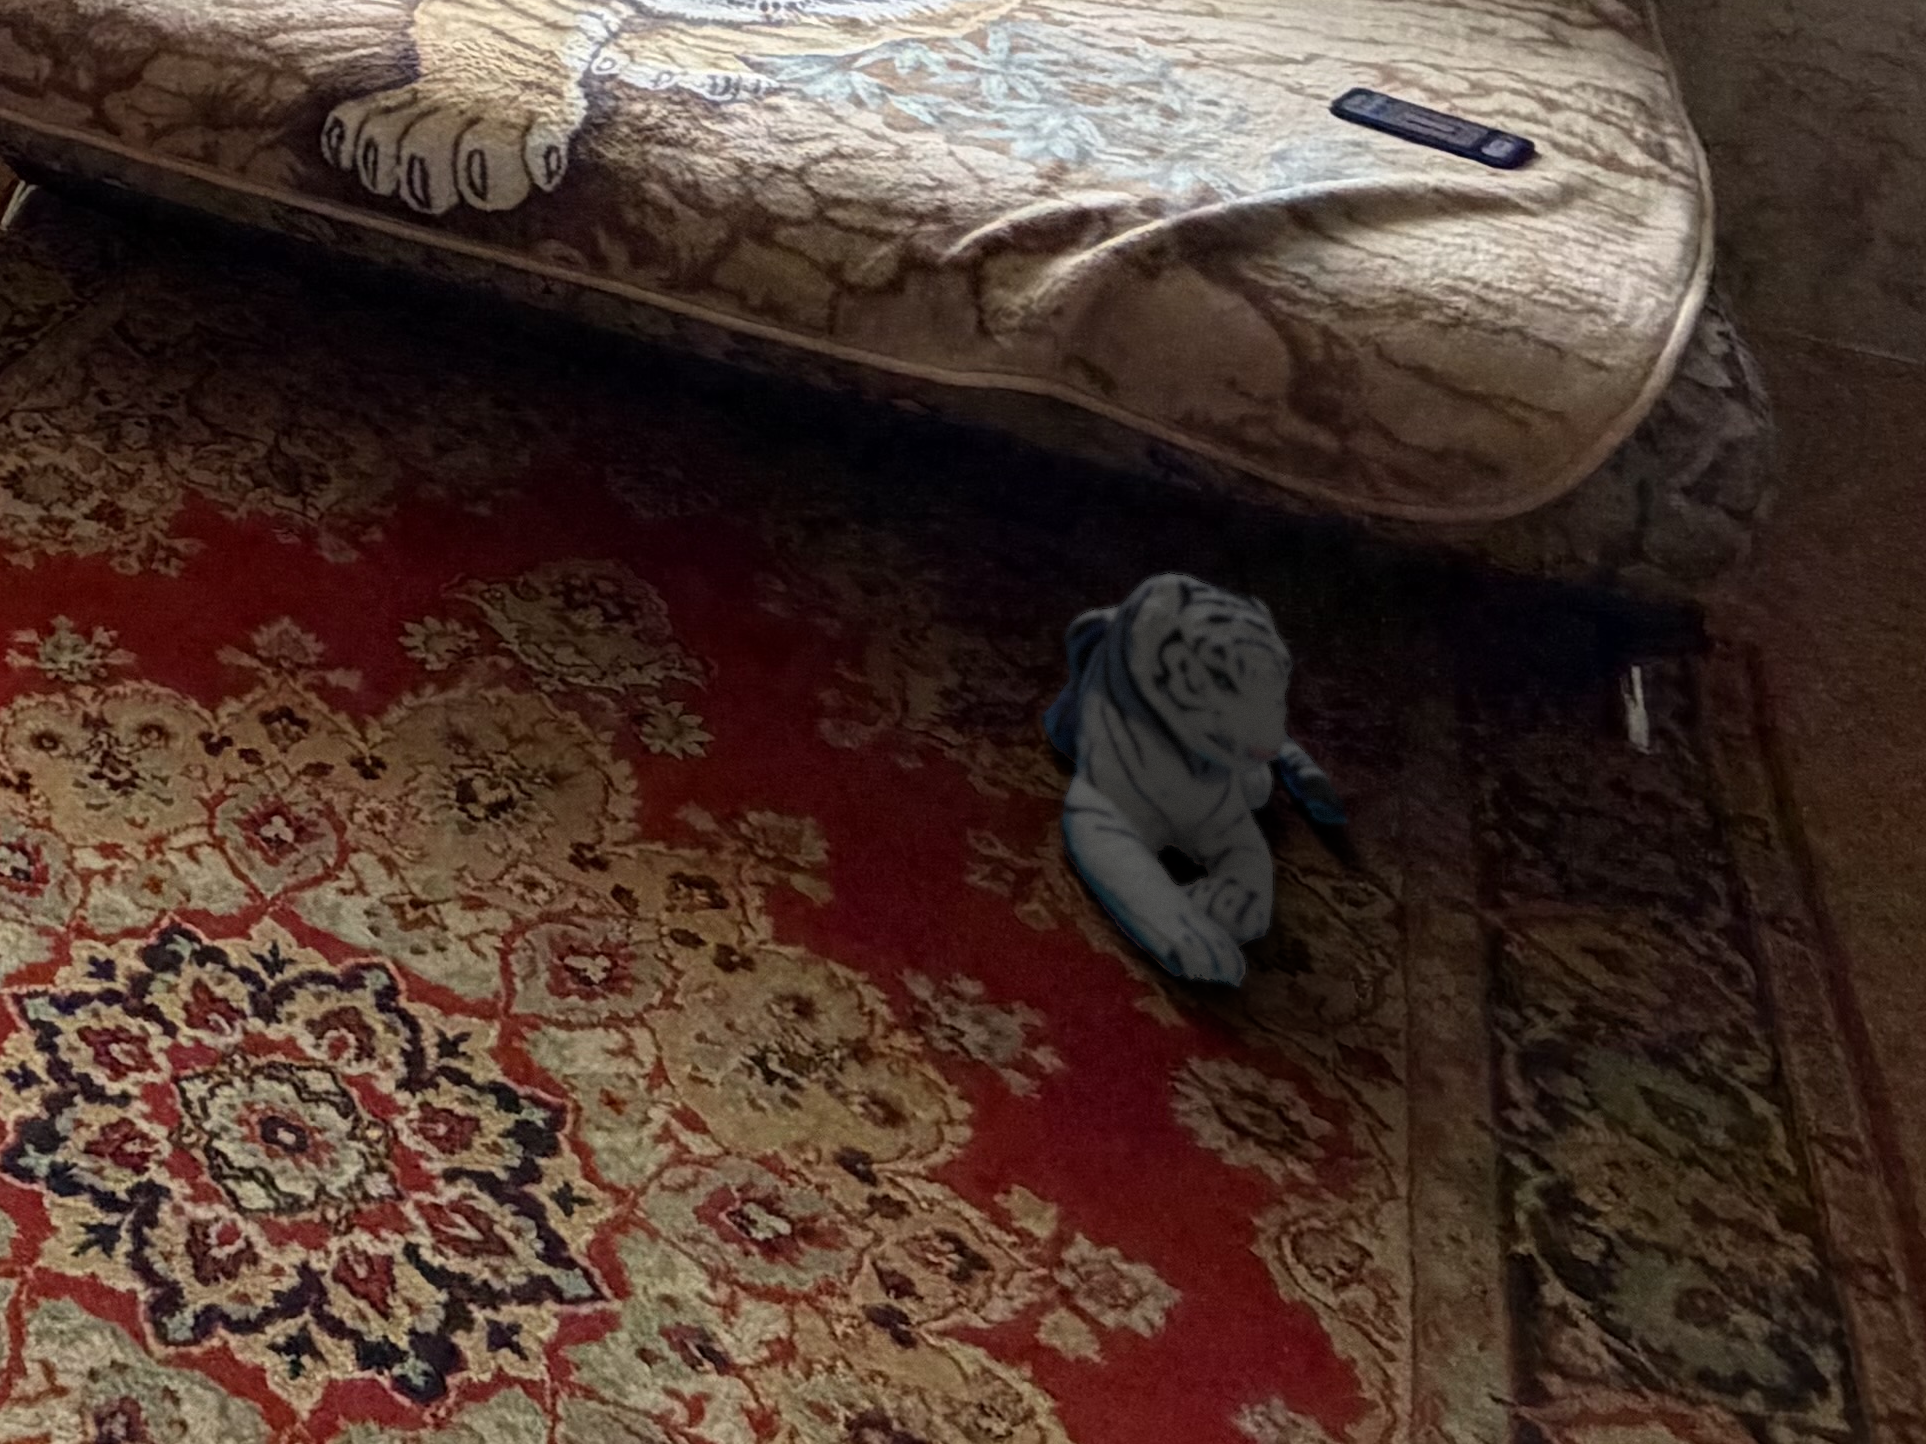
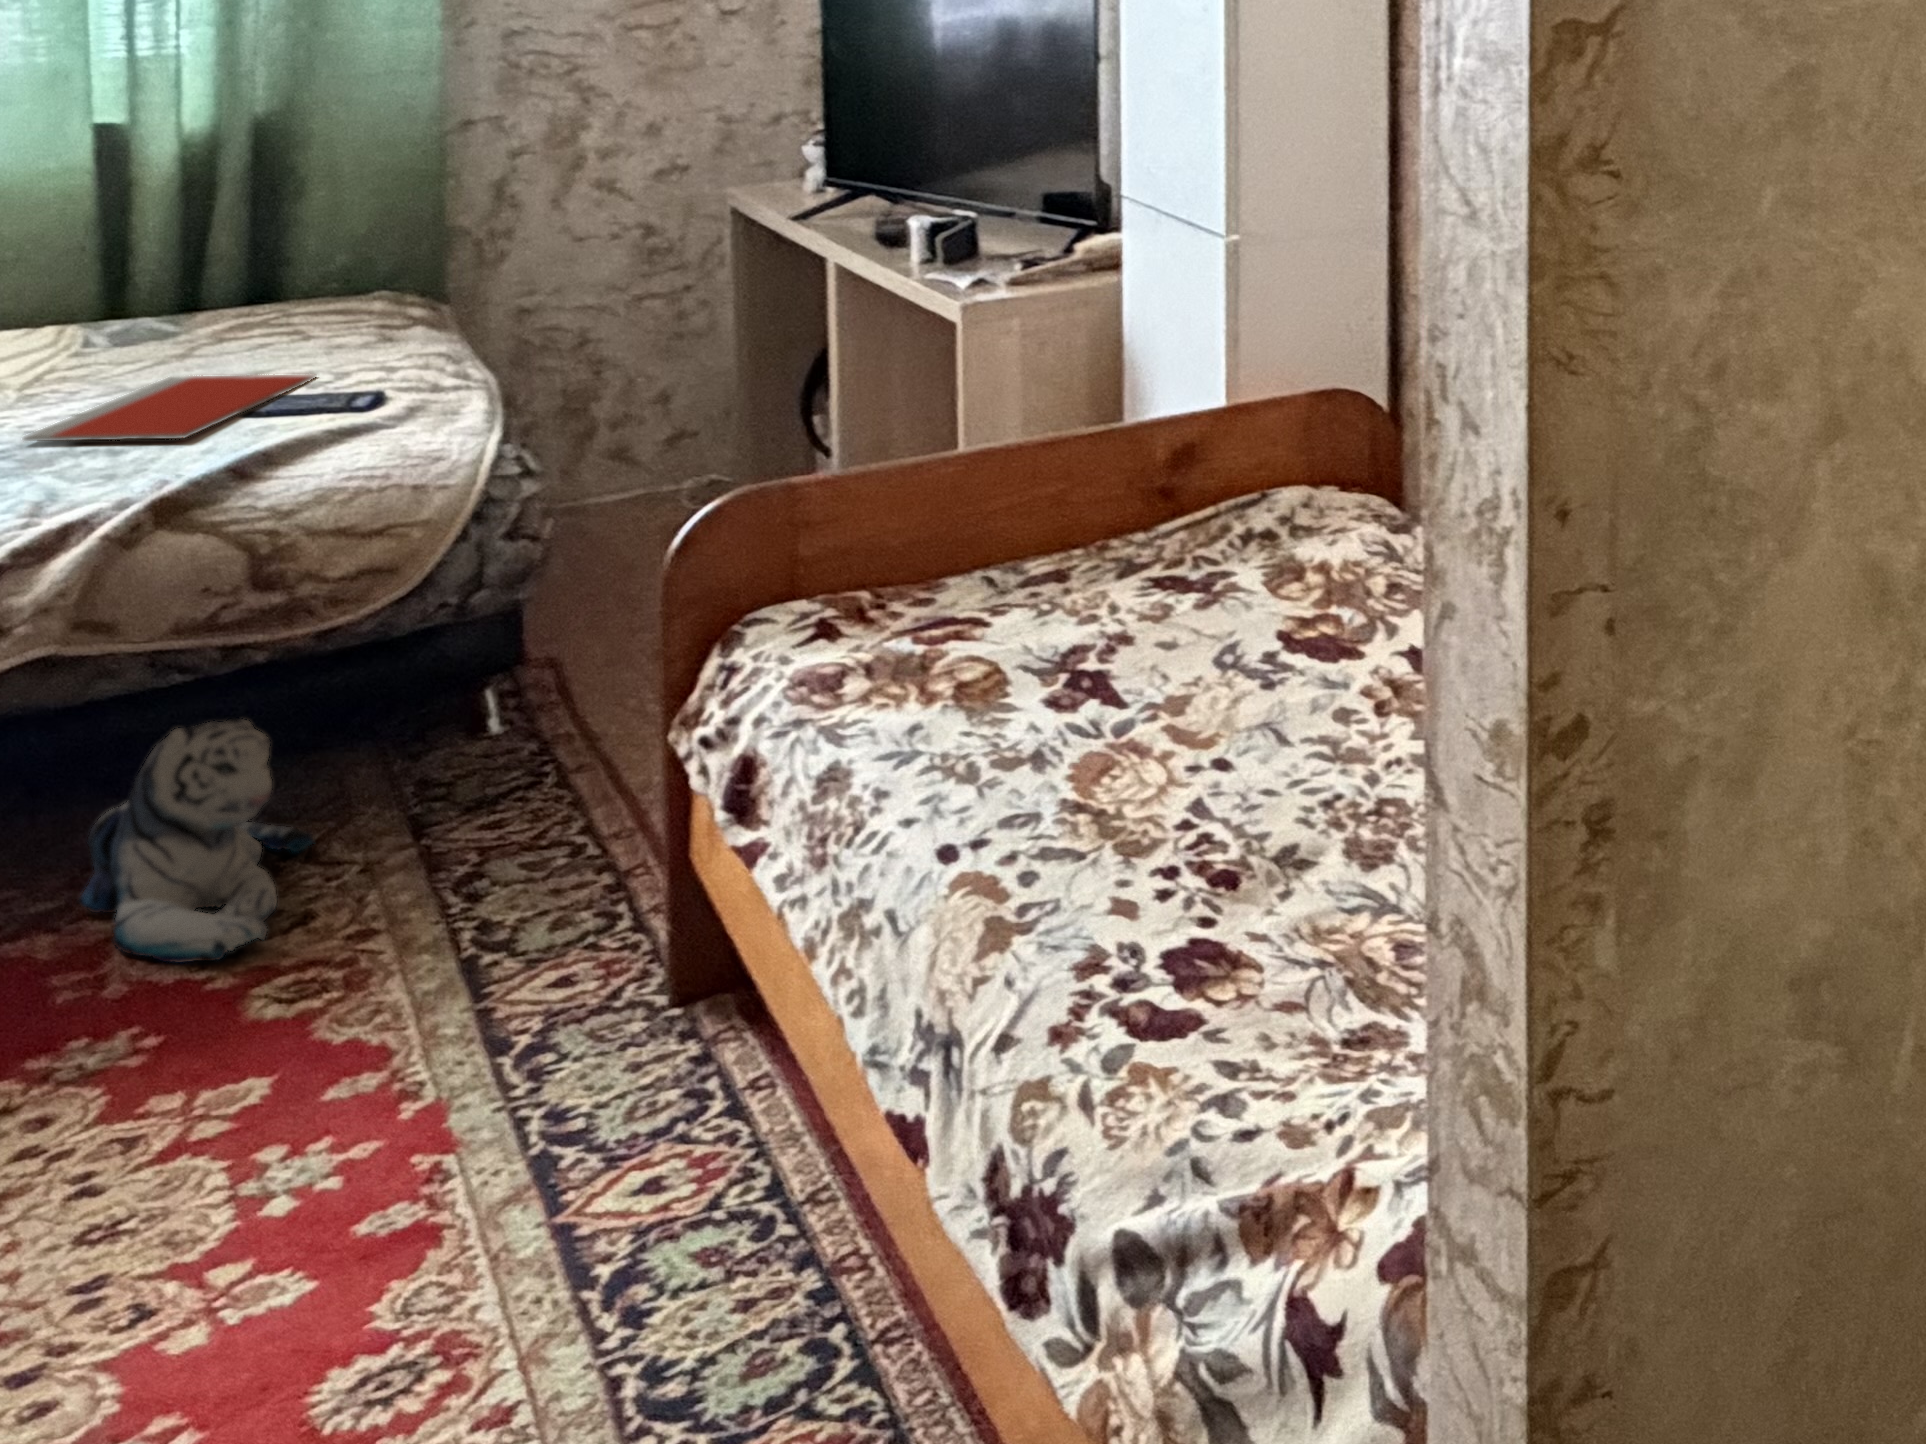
notebook: none [1081,12,1453,128] -> present [23,375,315,441]

